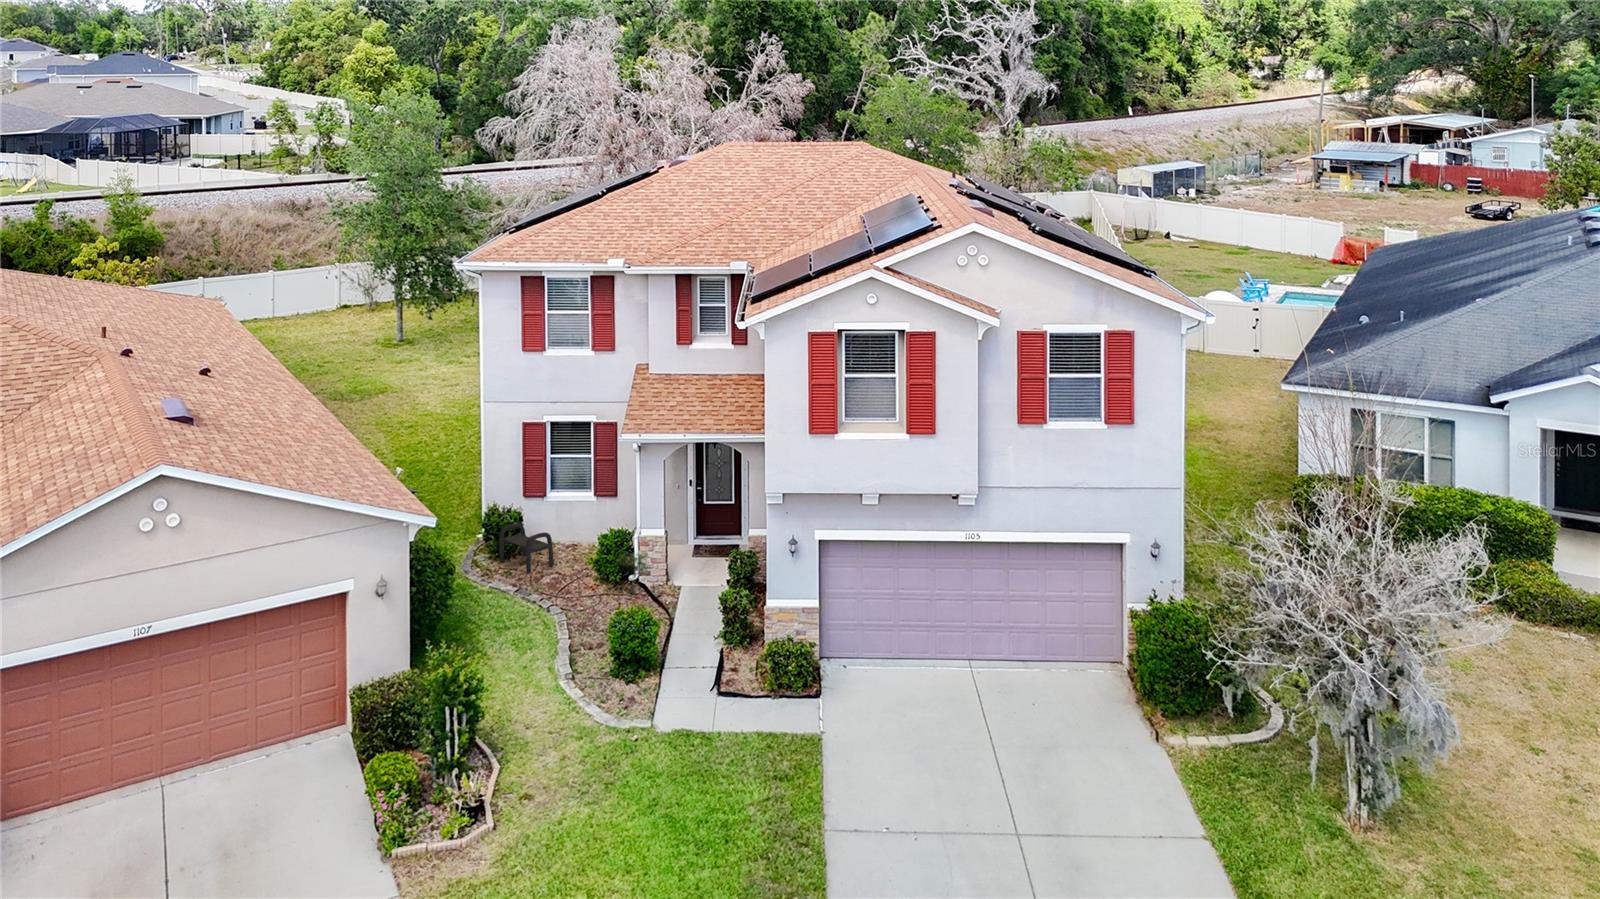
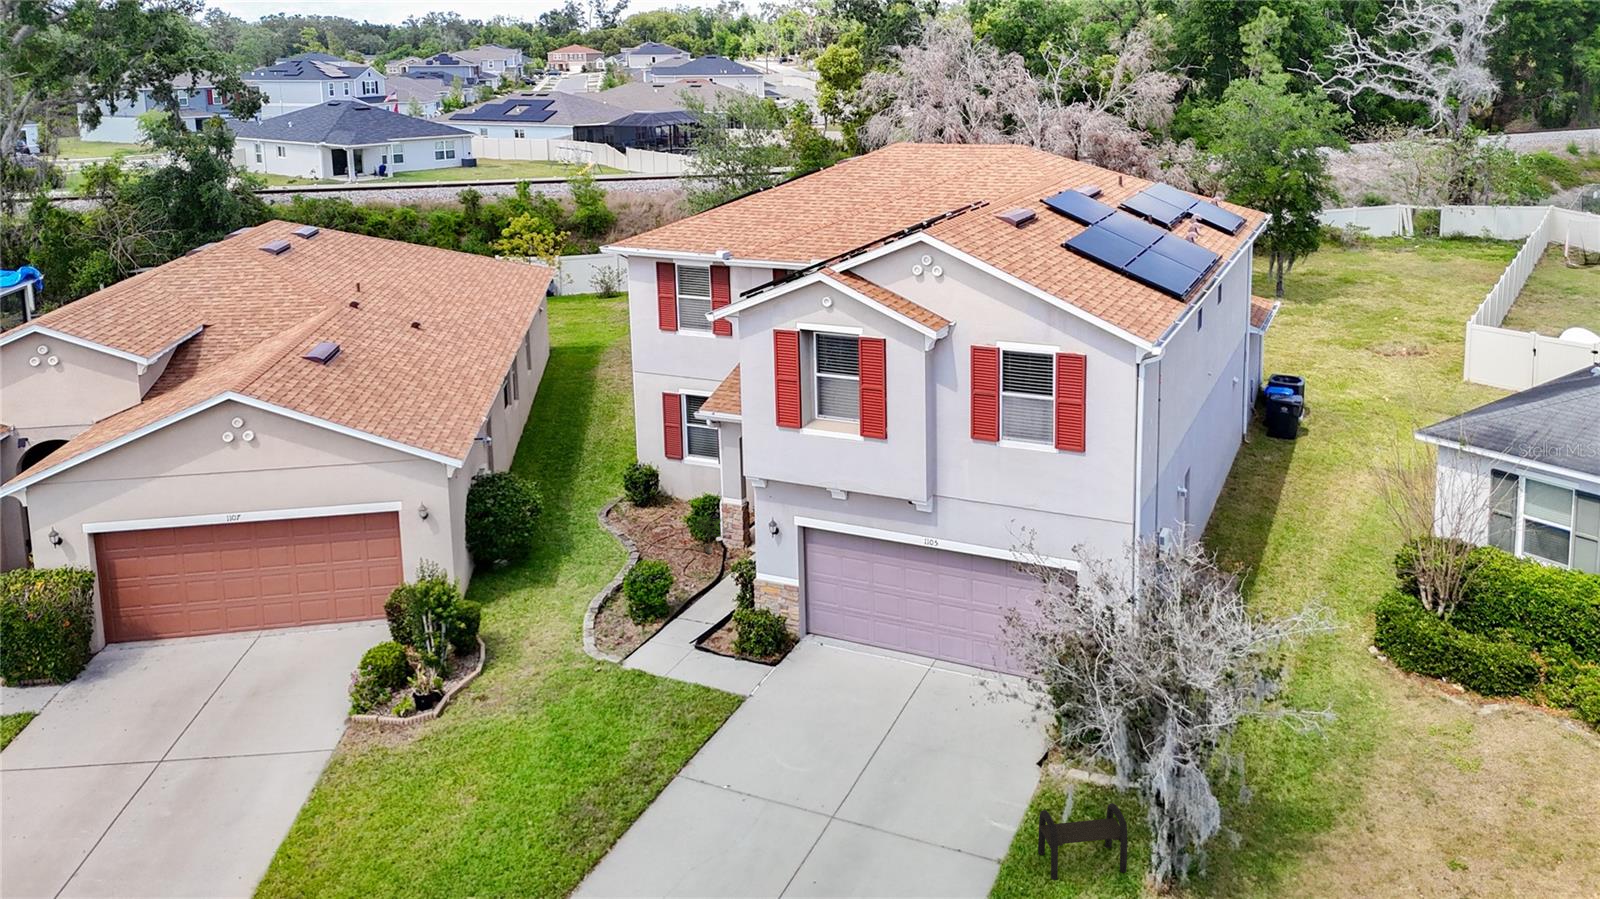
bench: present [499,524,554,573] -> present [1038,803,1127,880]

